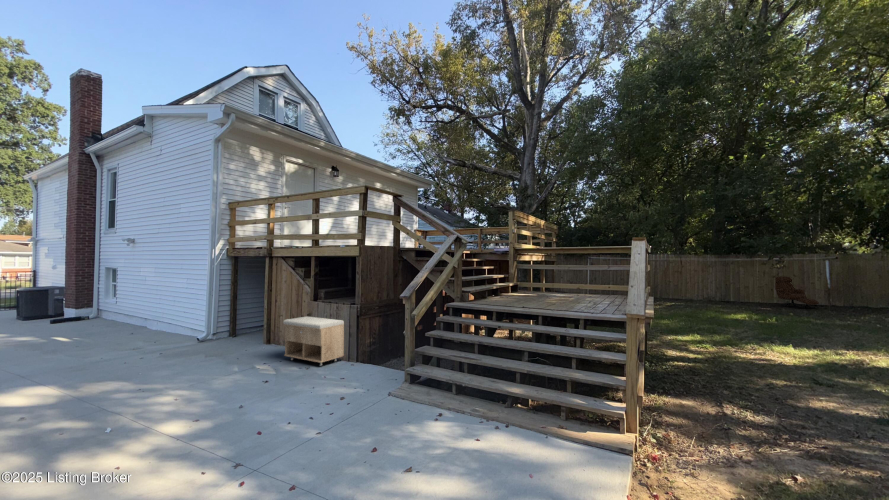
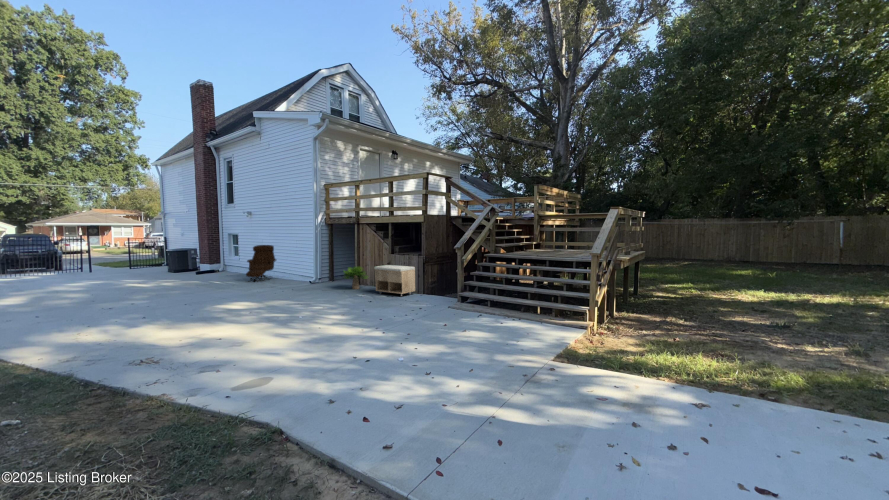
lounge chair: present [775,276,819,309] -> present [246,245,276,281]
potted plant: none [238,316,283,351] -> present [344,267,367,289]

